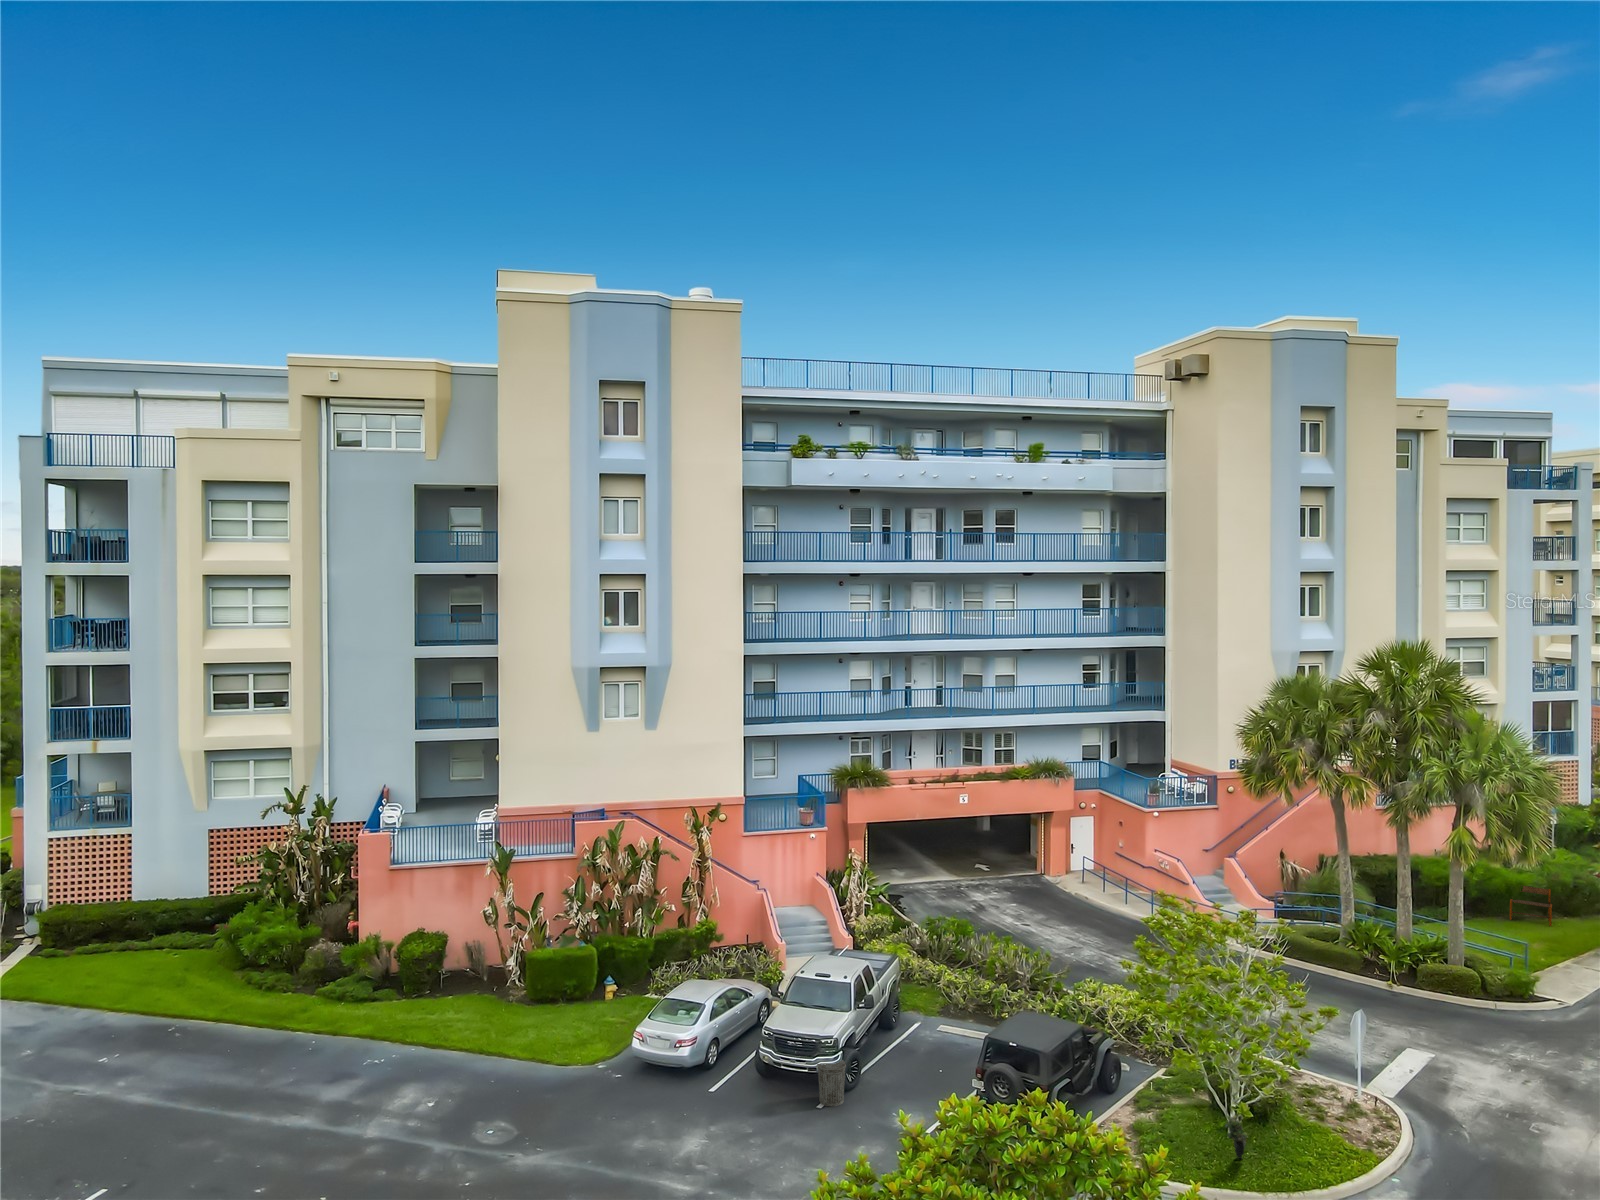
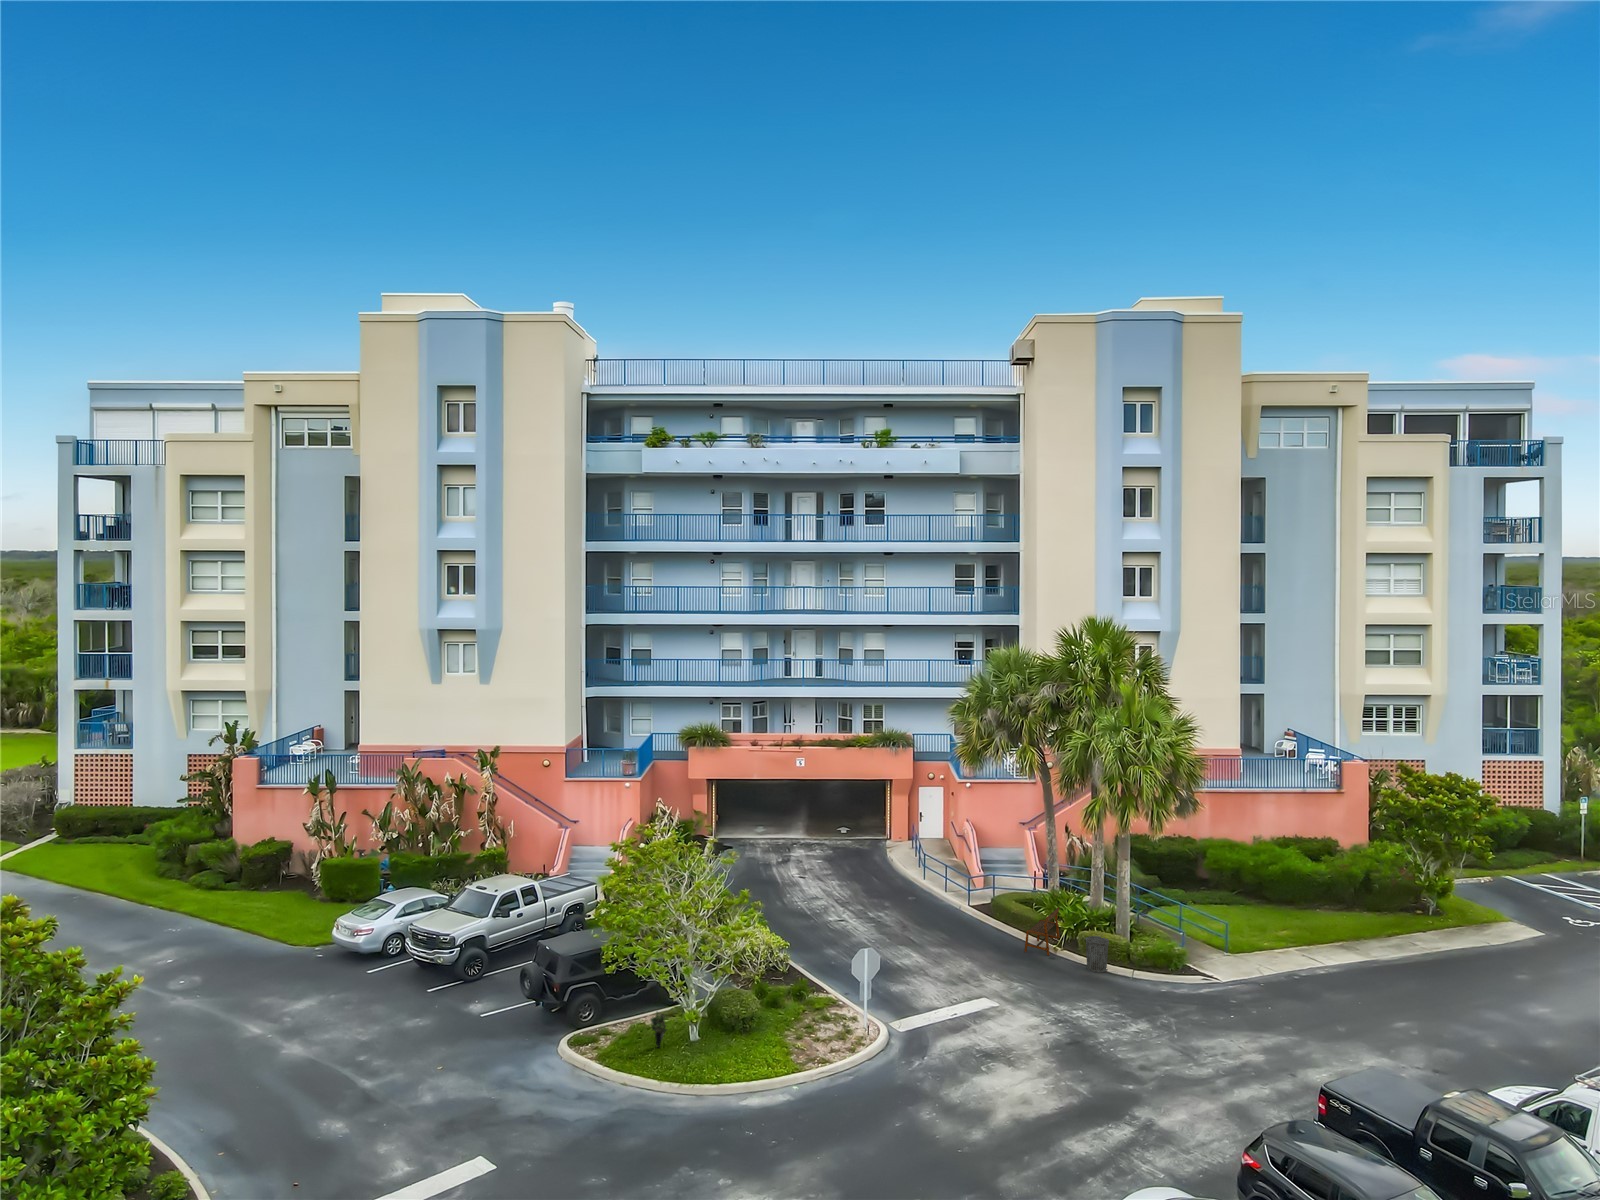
bench: present [1510,886,1552,926] -> present [1025,907,1060,956]
trash can: present [817,1060,846,1106] -> present [1086,936,1109,973]

